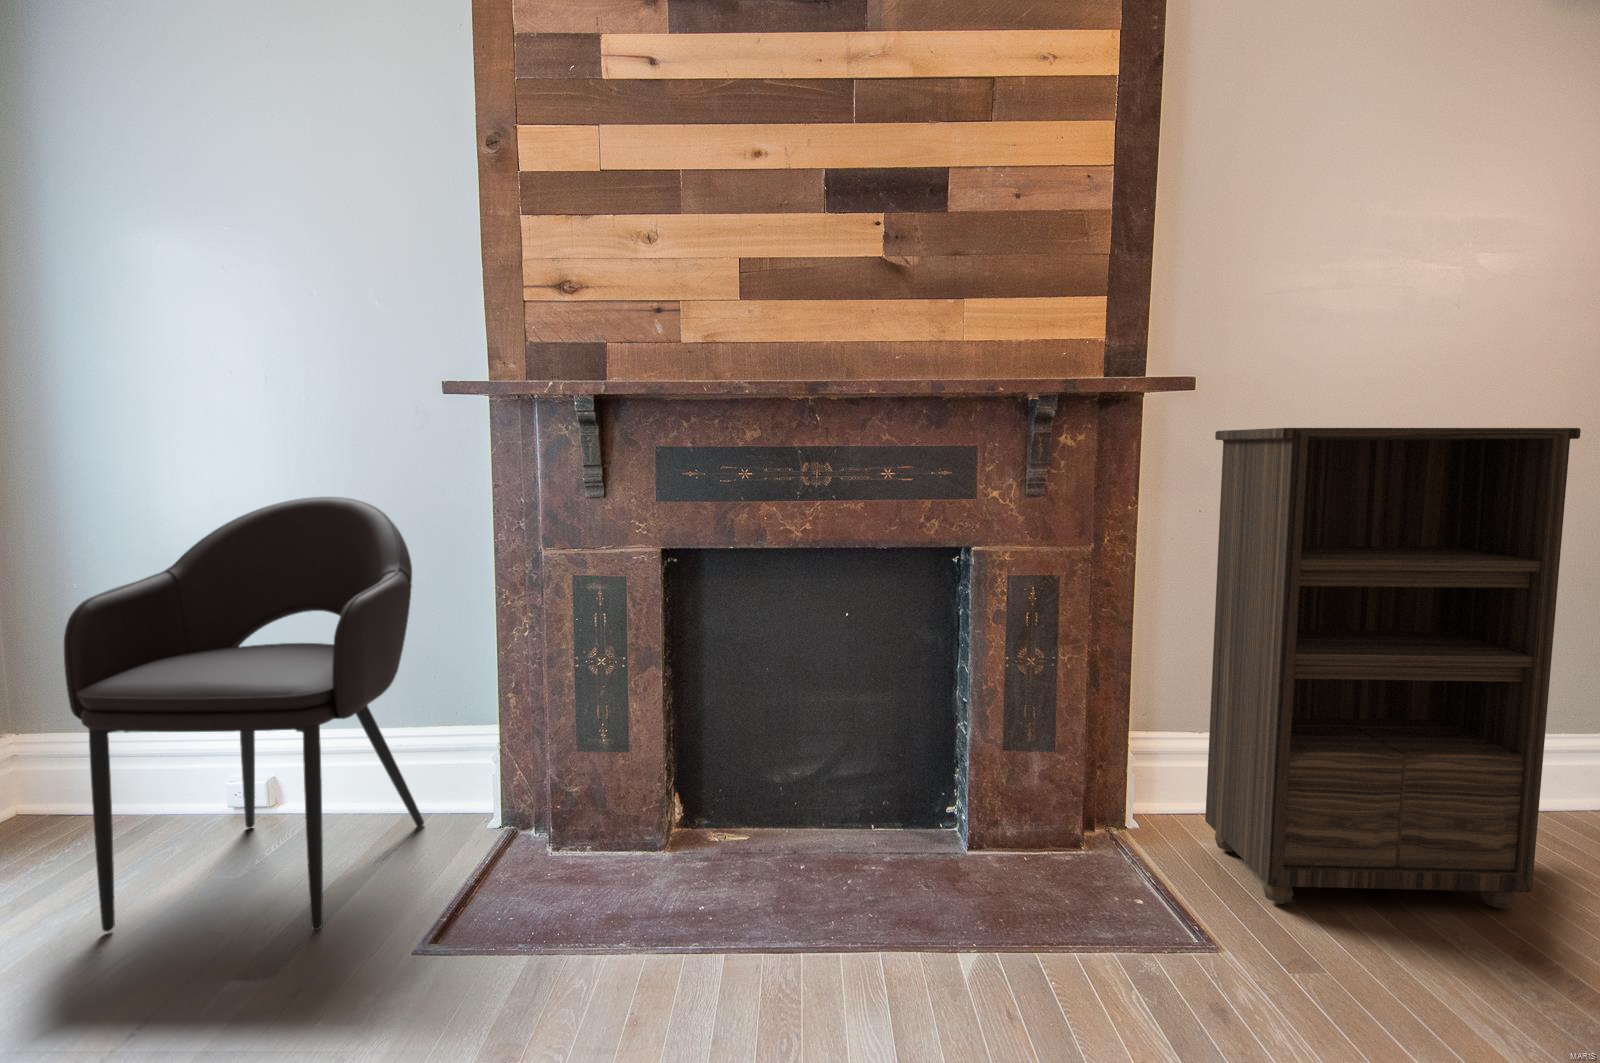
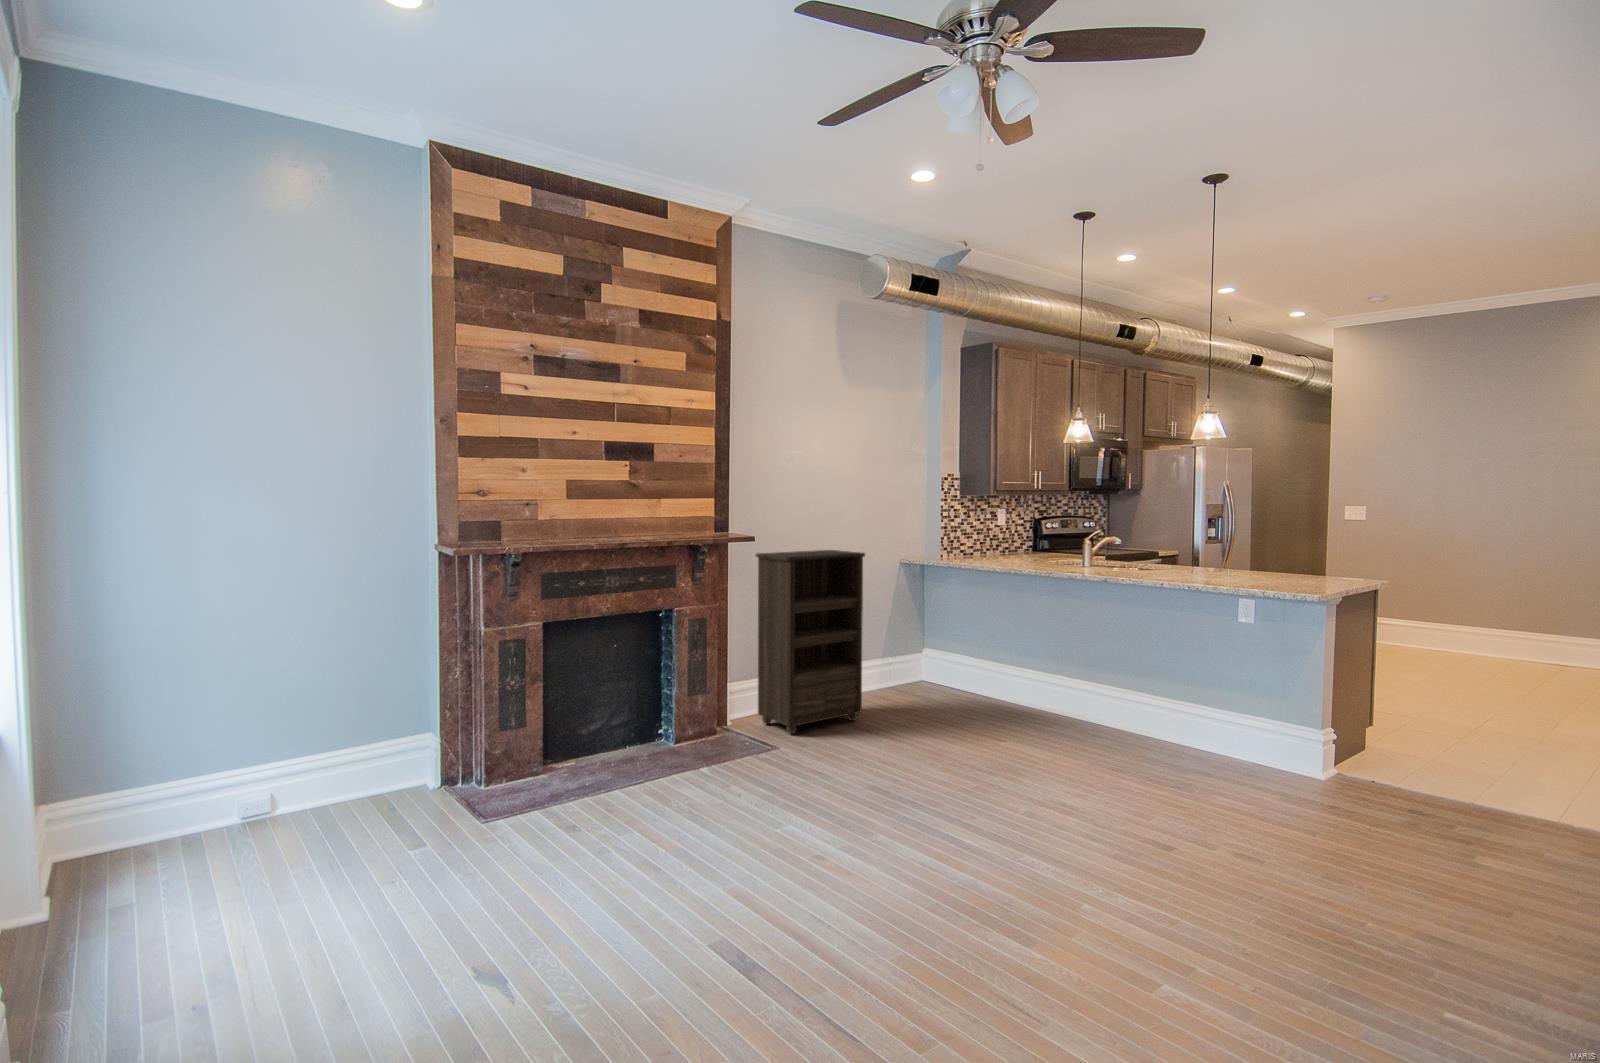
armchair: present [64,497,424,932] -> none [252,612,432,865]

